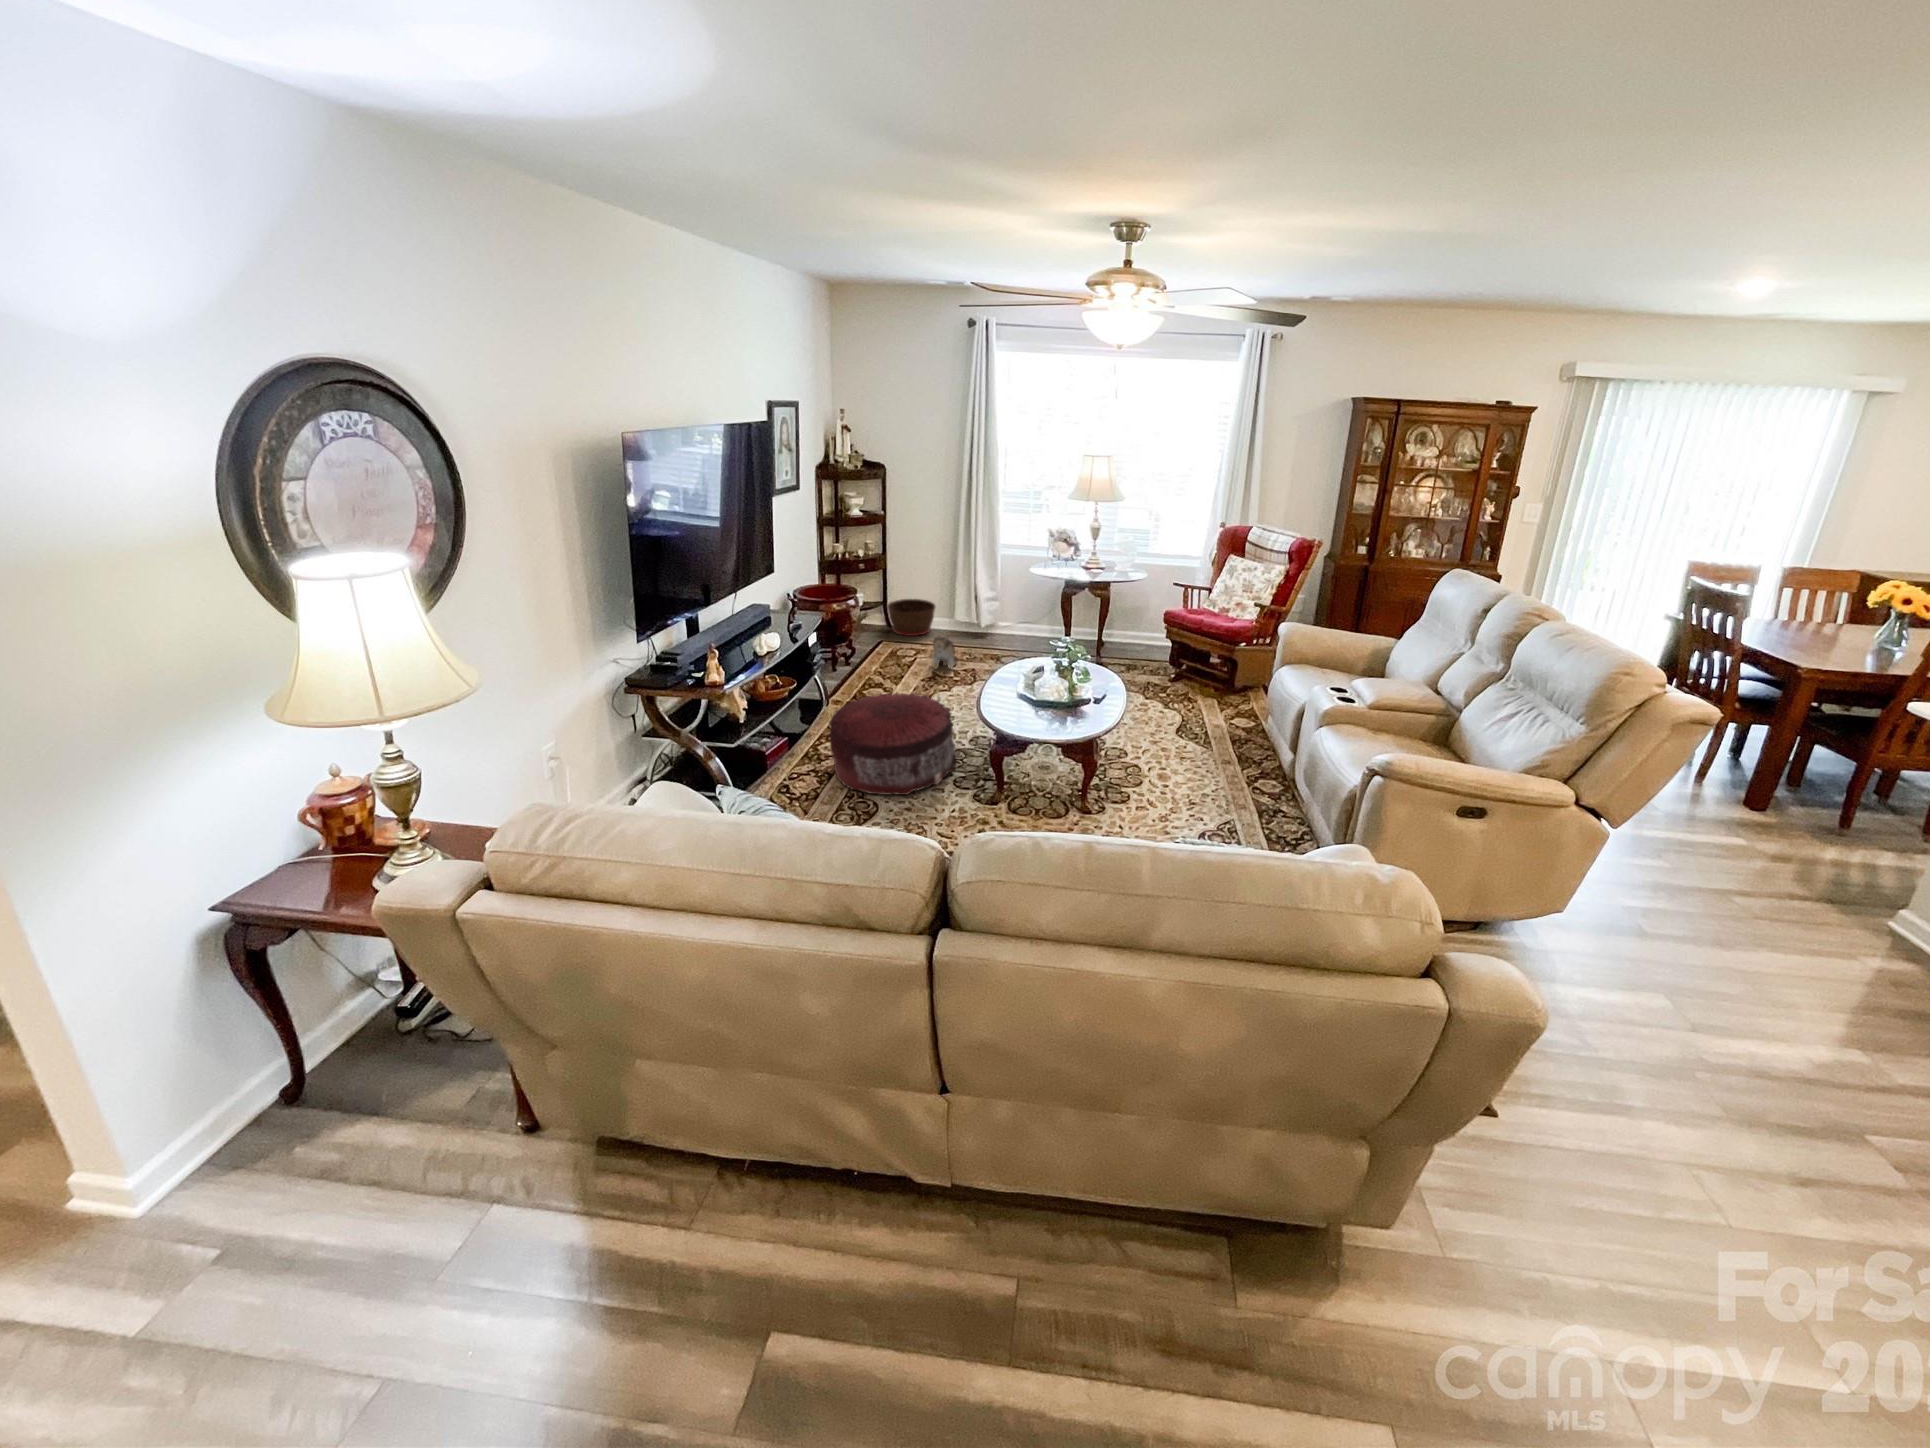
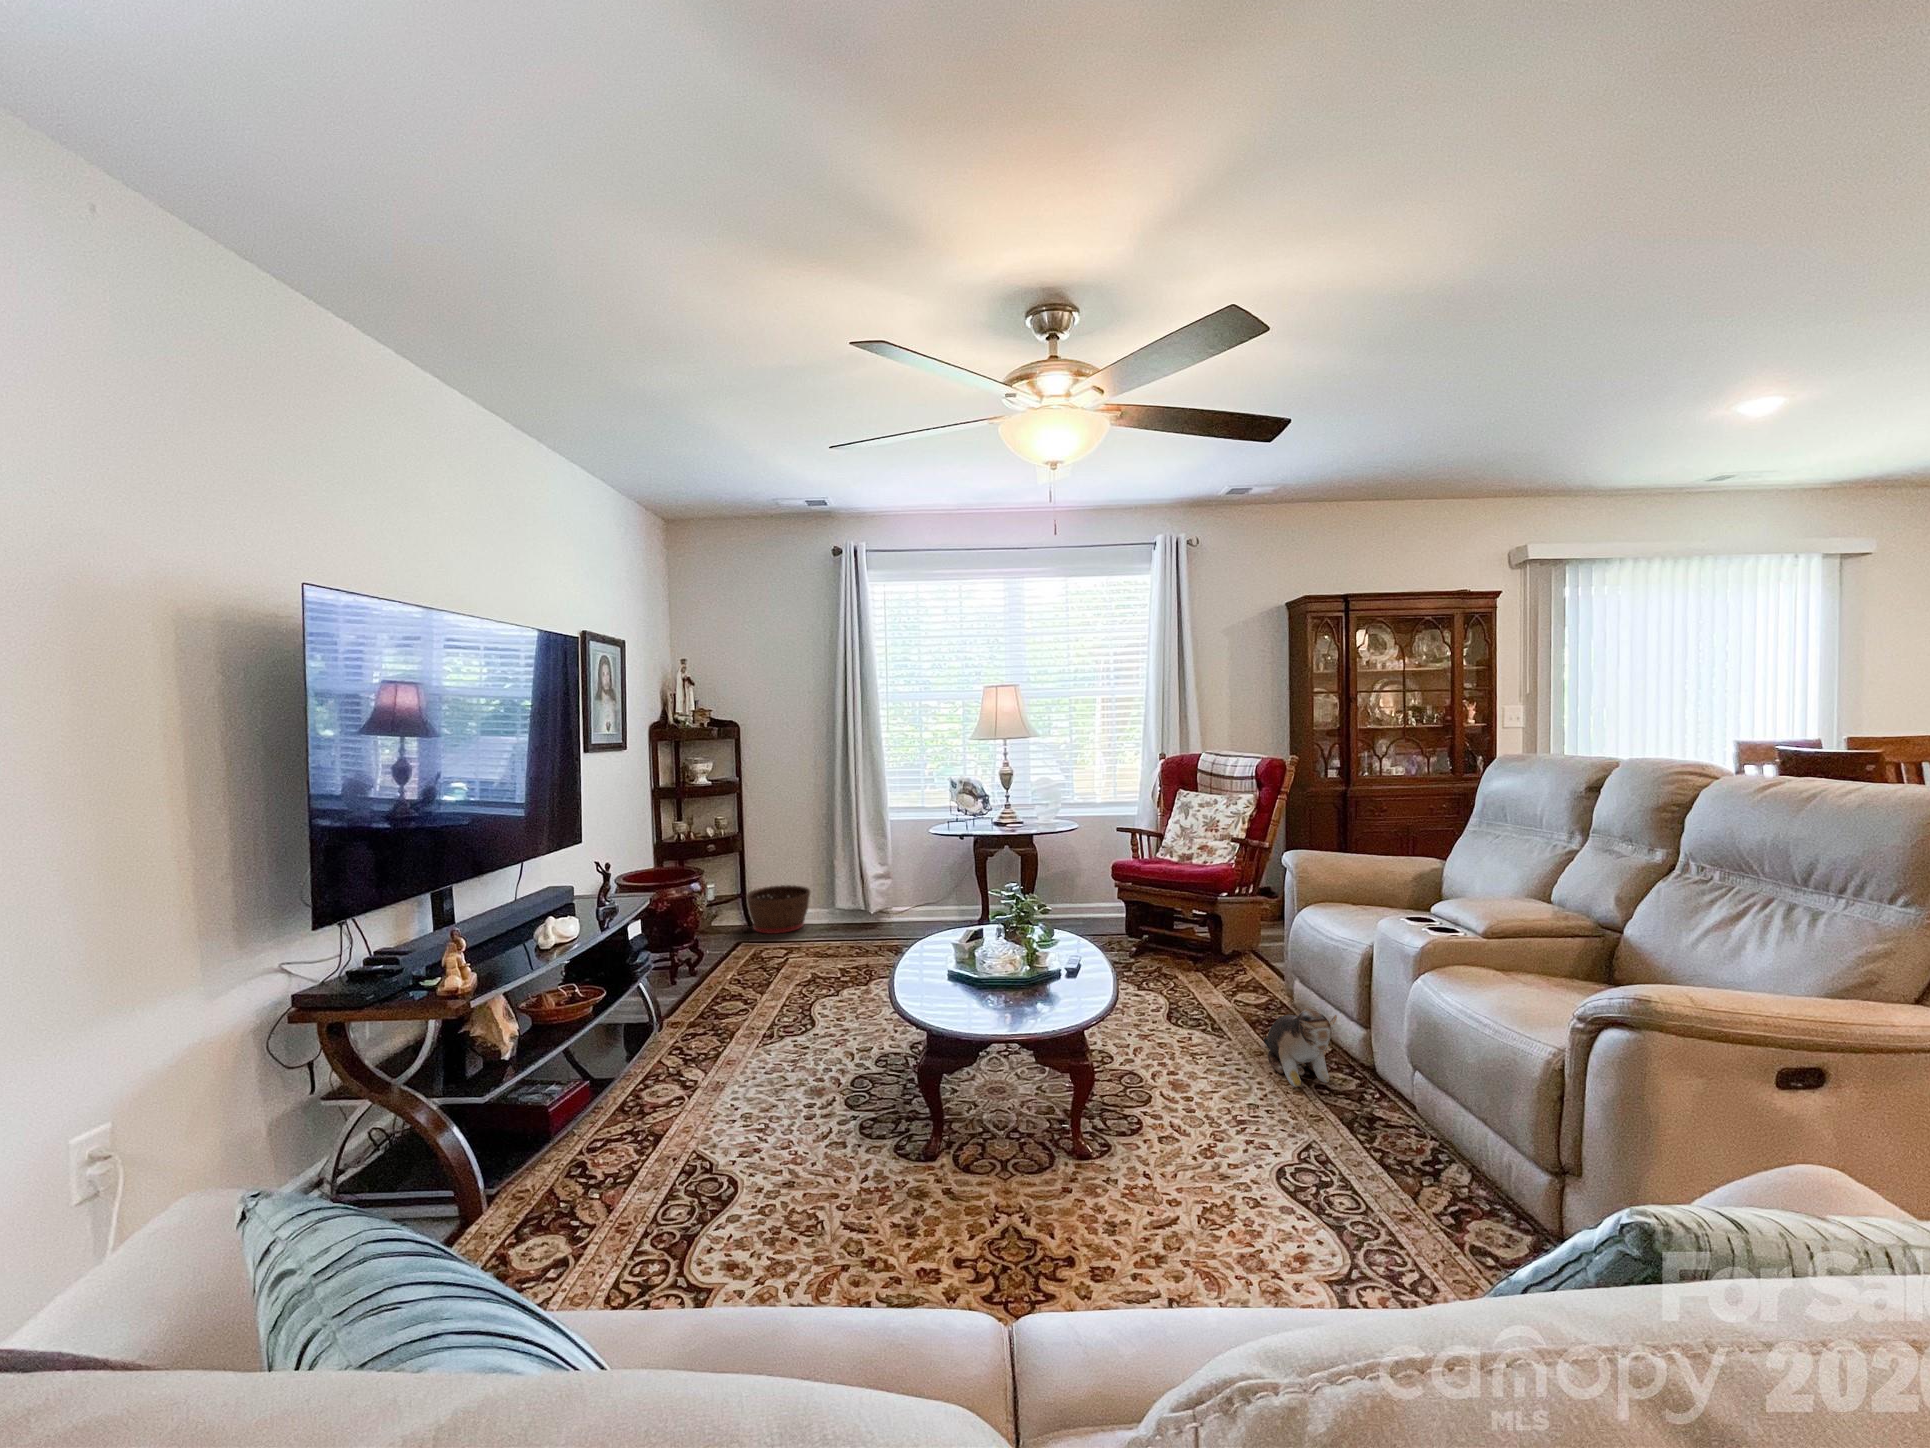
plush toy: present [932,635,957,669] -> present [1264,1008,1337,1087]
pouf: present [828,693,957,795] -> none [653,989,864,1166]

